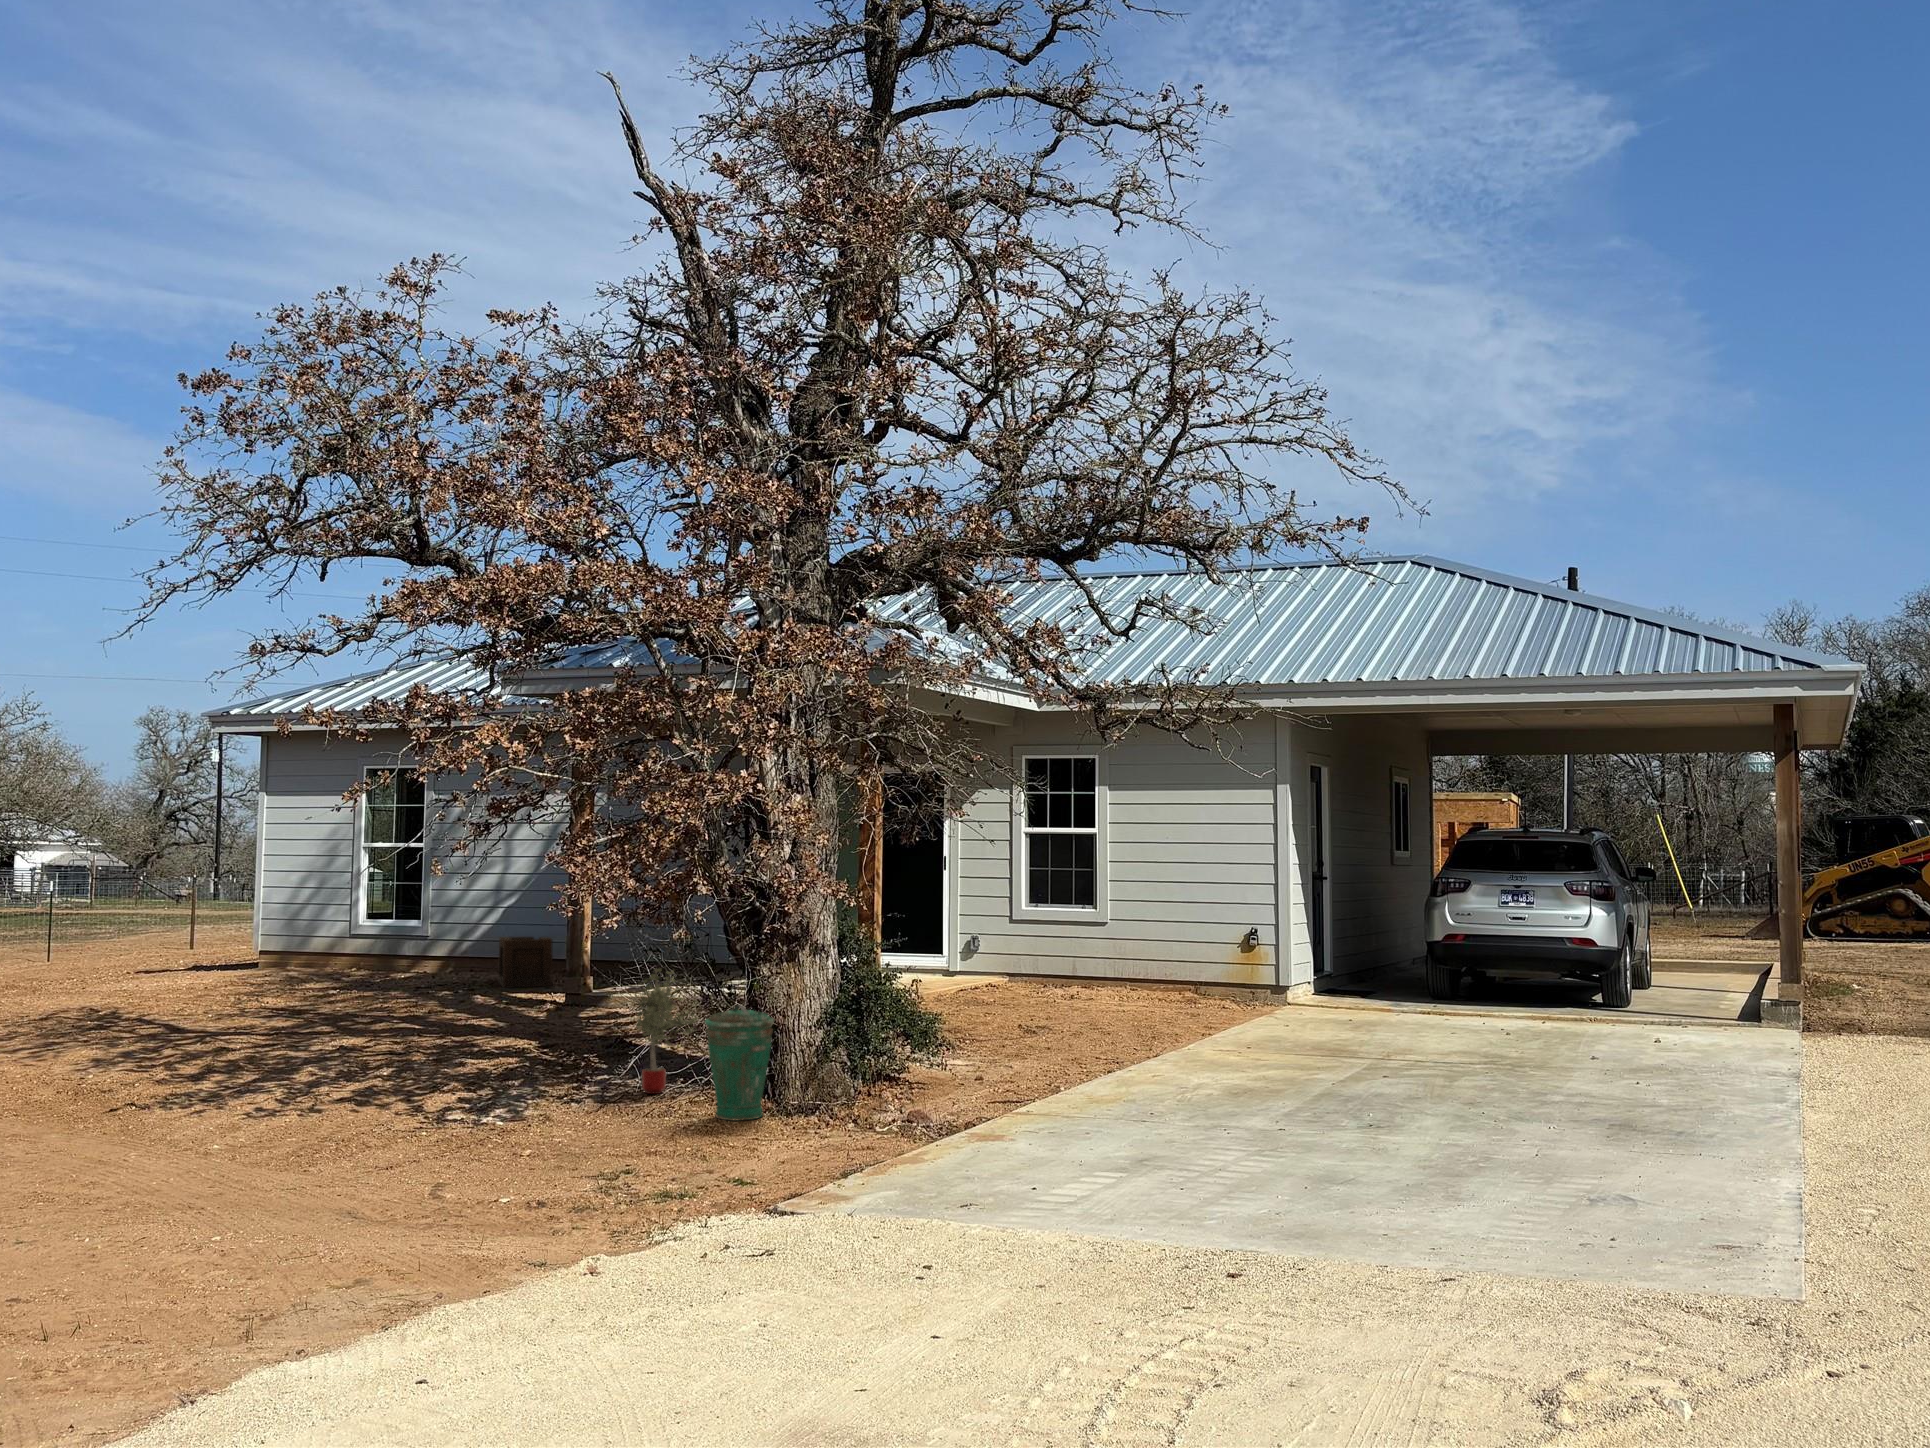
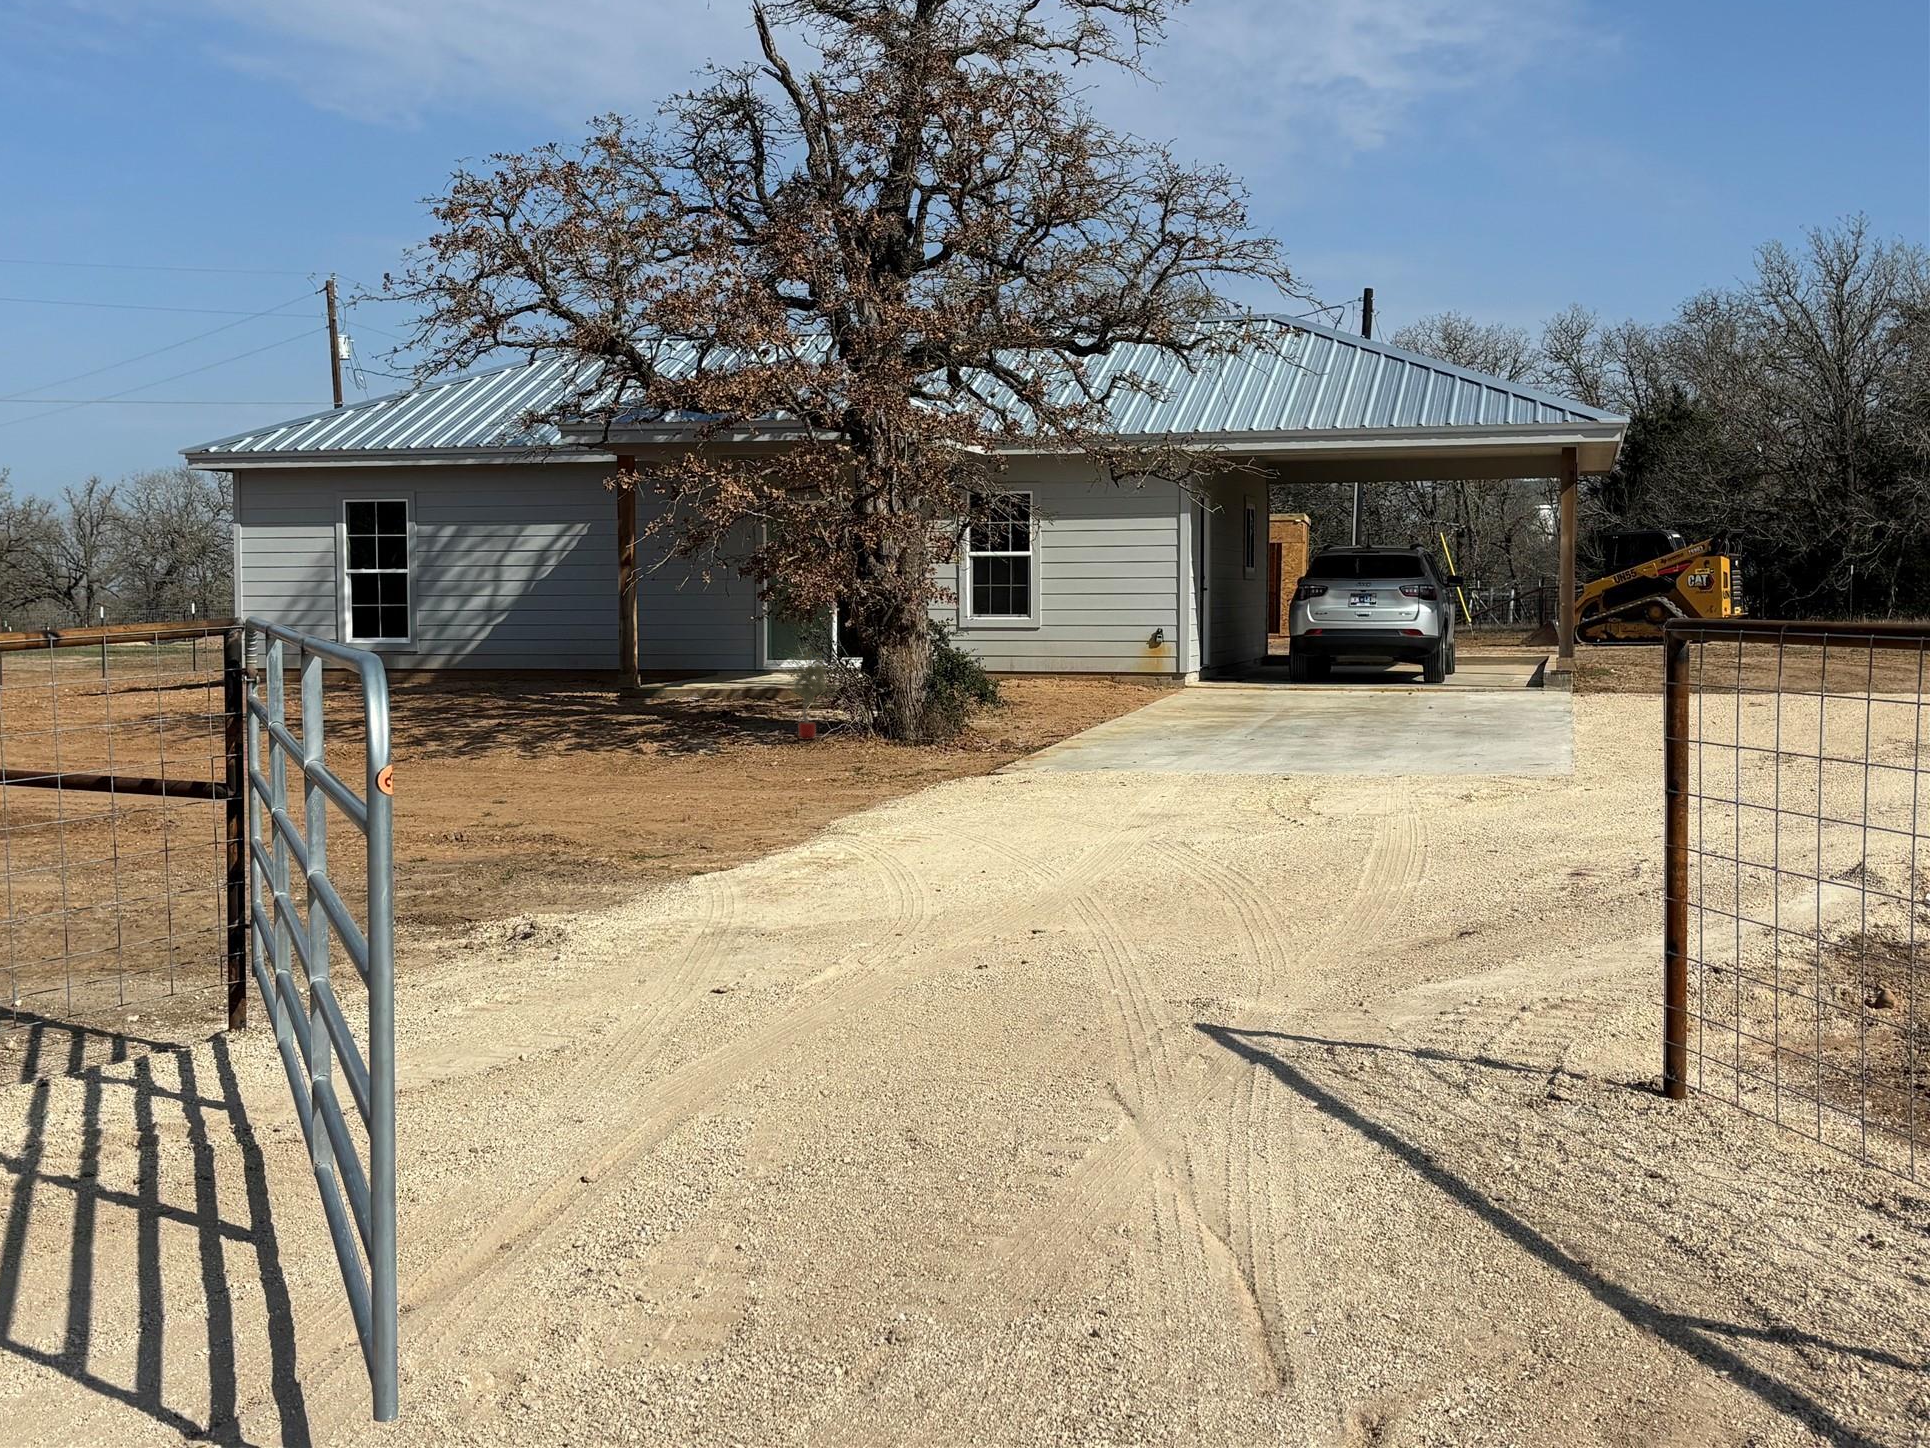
wooden crate: present [499,937,553,988] -> none [490,651,545,695]
trash can: present [705,1005,774,1121] -> none [871,671,918,747]

